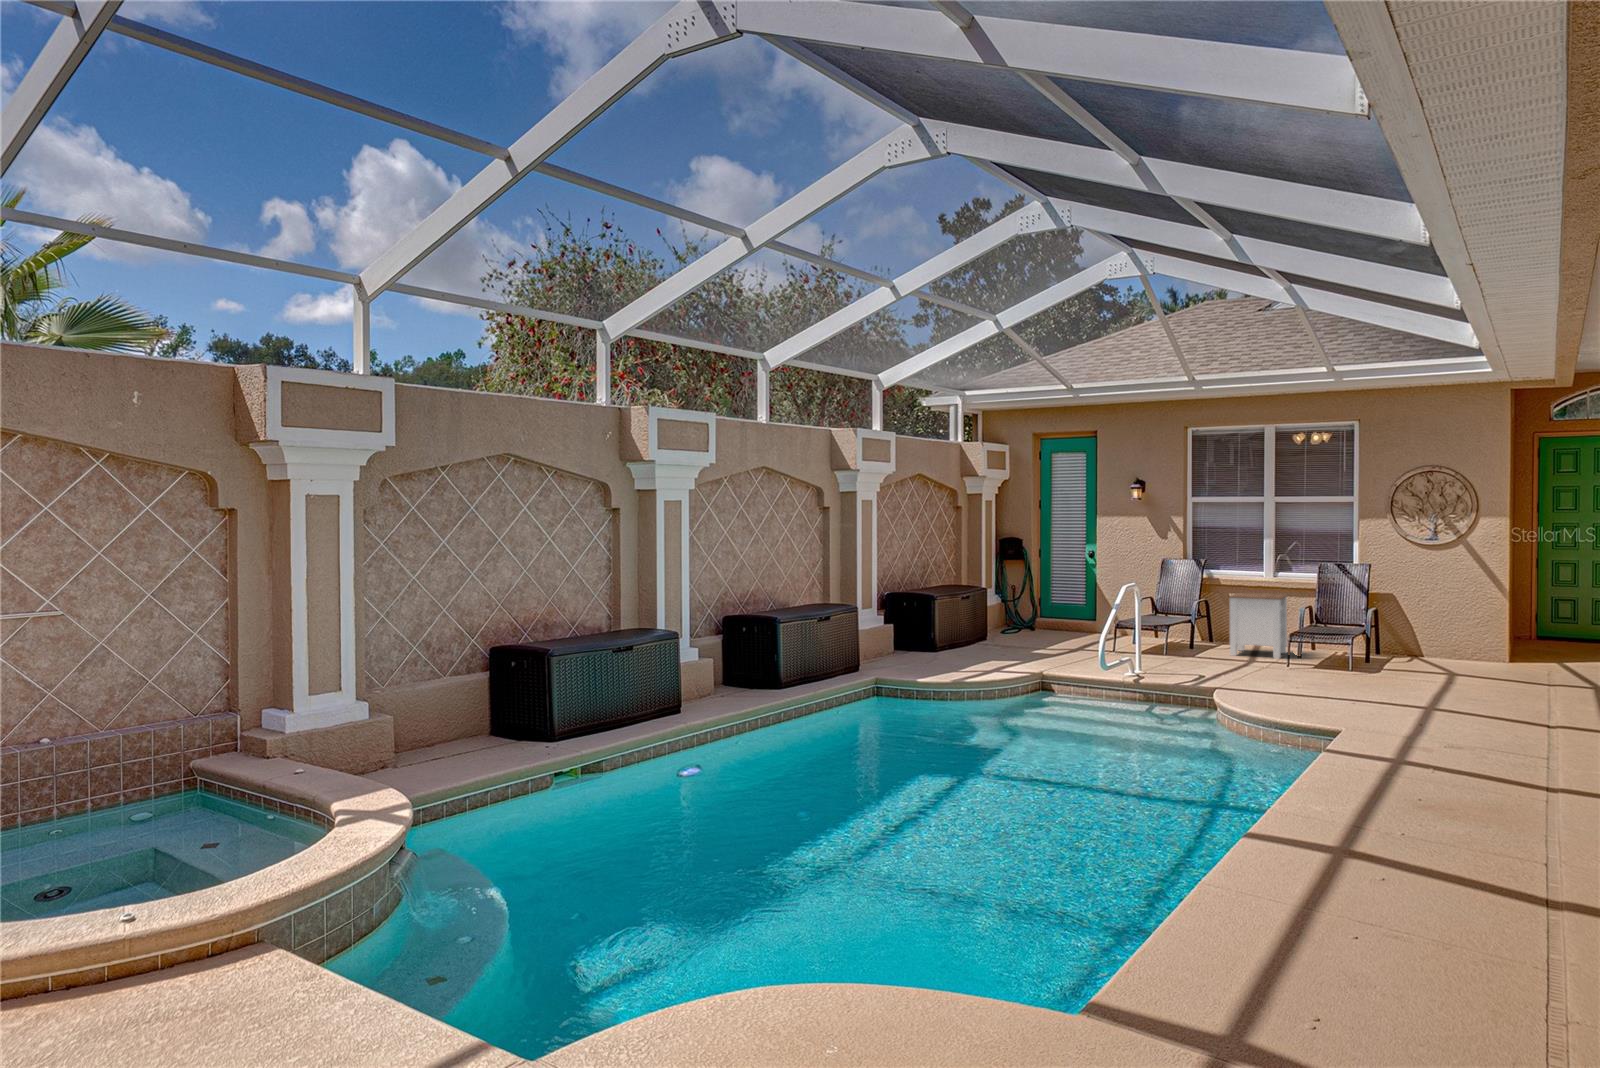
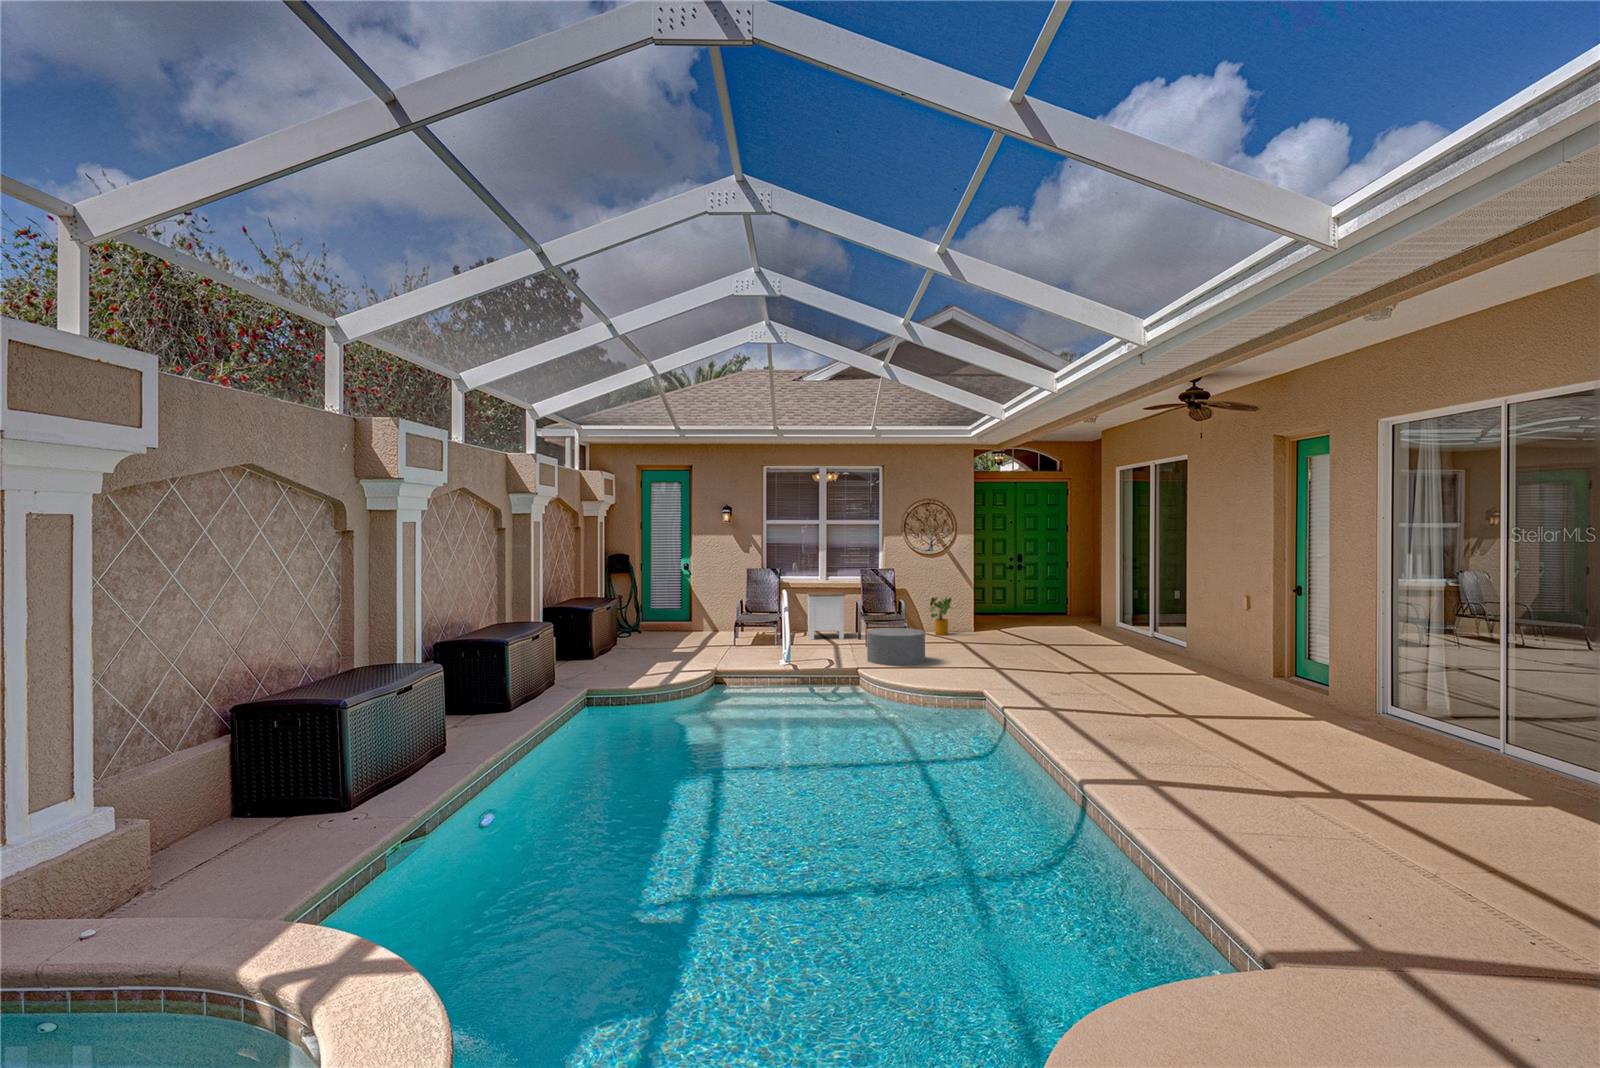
house plant: none [1420,609,1471,666] -> present [929,597,952,635]
ottoman: none [1256,644,1345,696] -> present [867,628,925,665]

